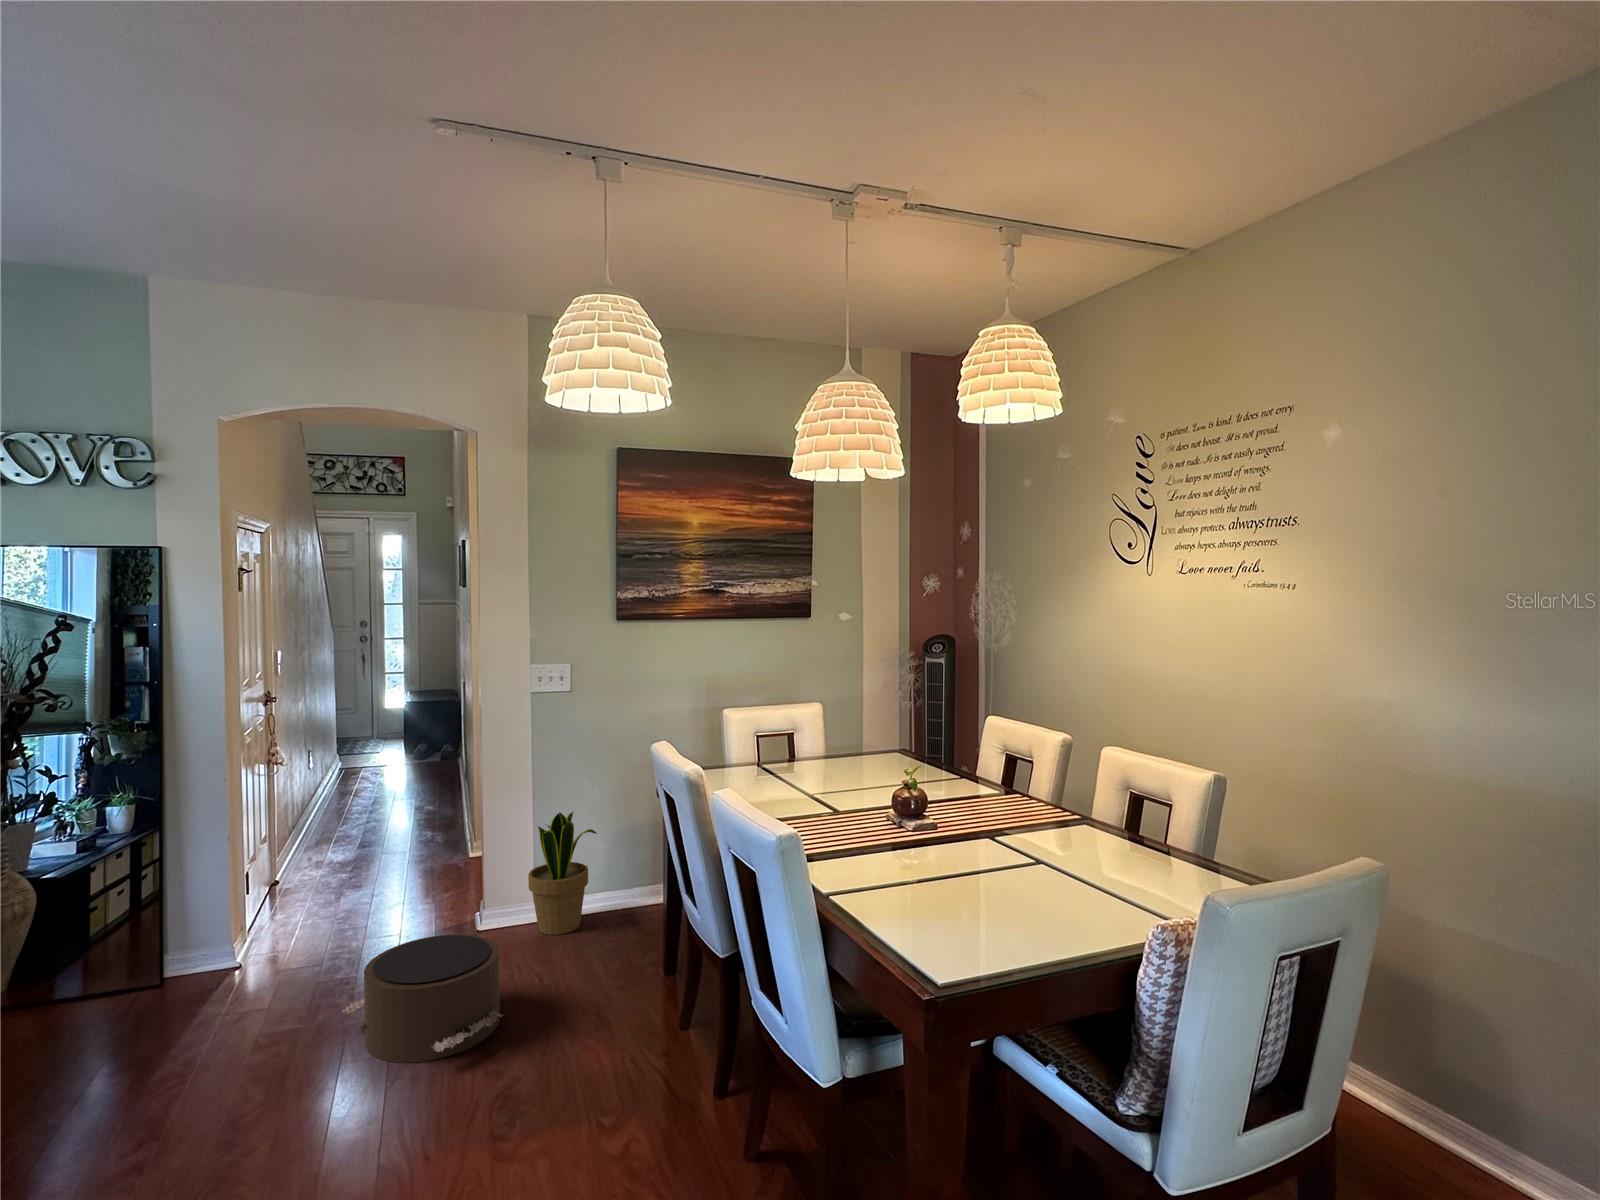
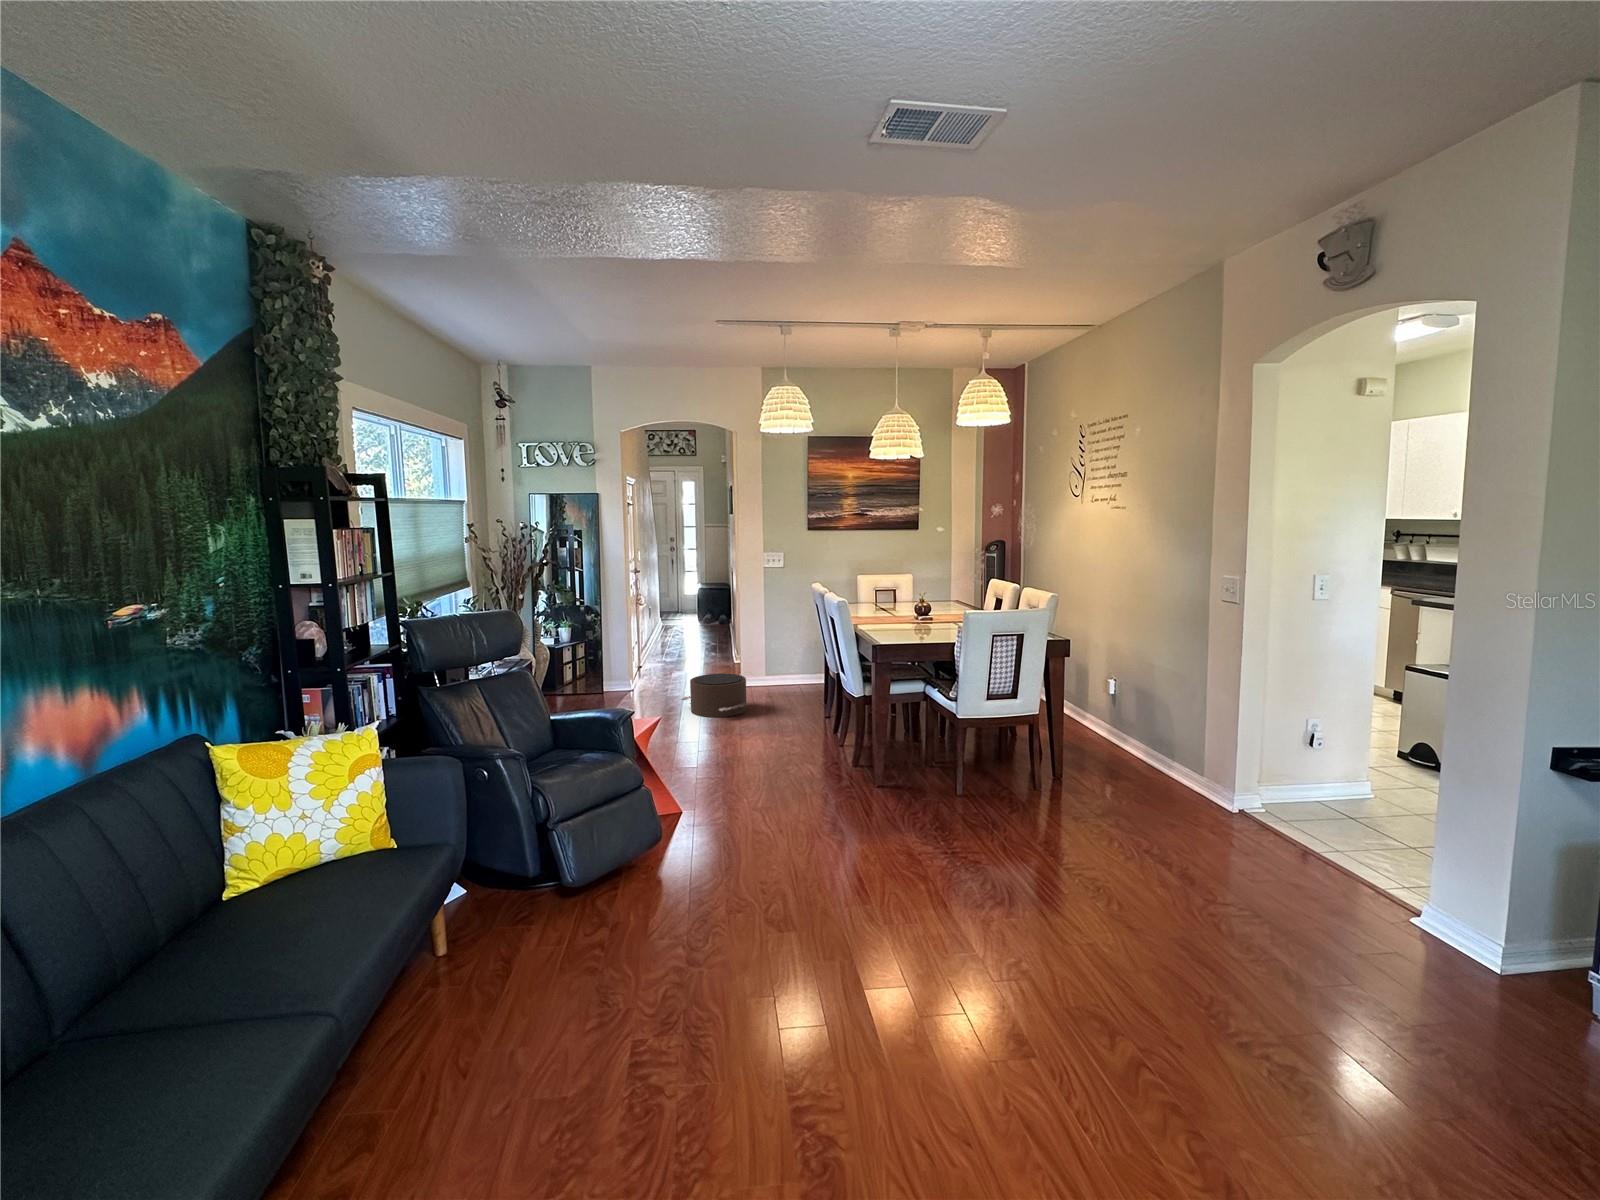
potted plant: present [528,812,596,935] -> none [762,628,795,689]

